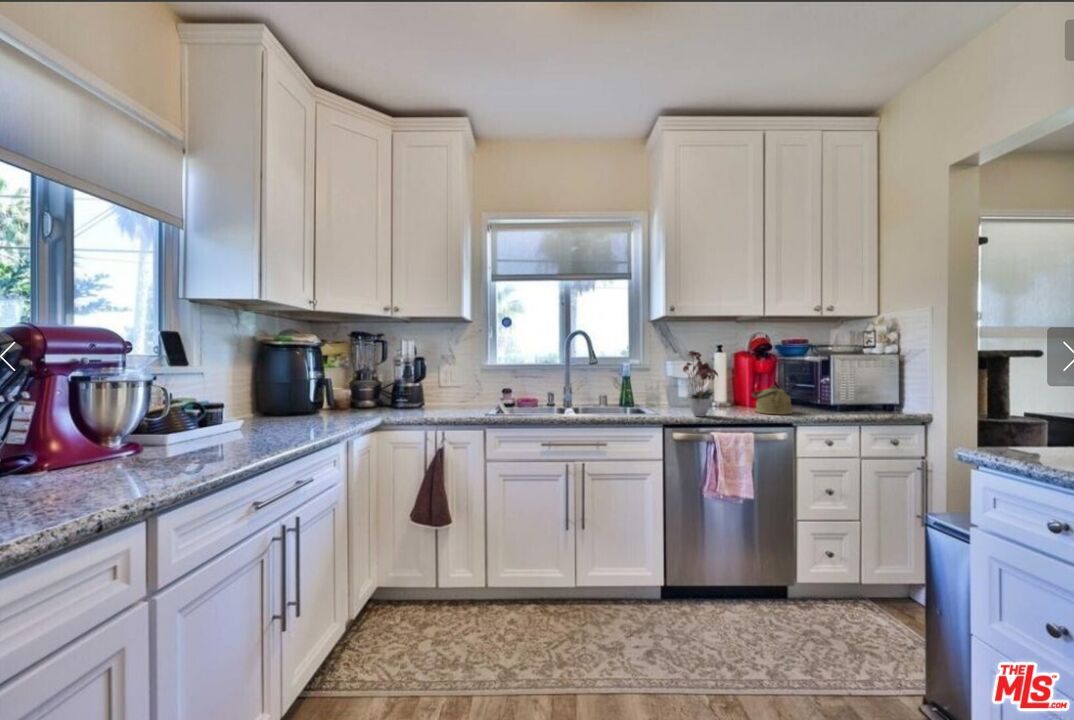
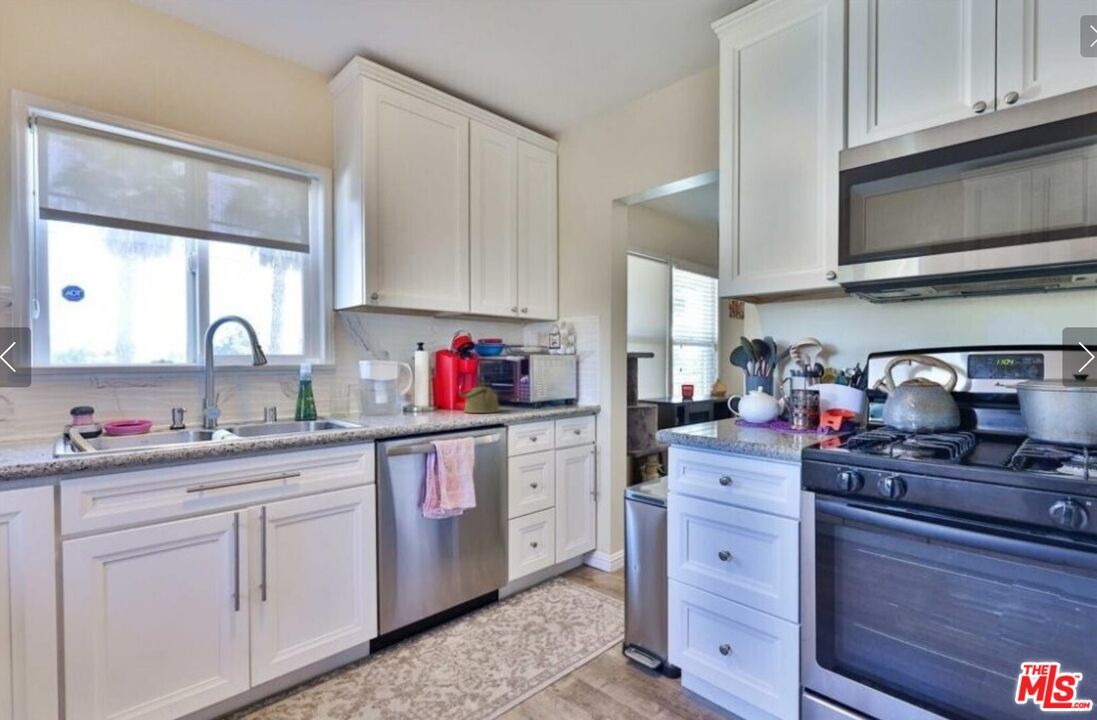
flower arrangement: present [683,351,718,416] -> none [390,342,440,421]

